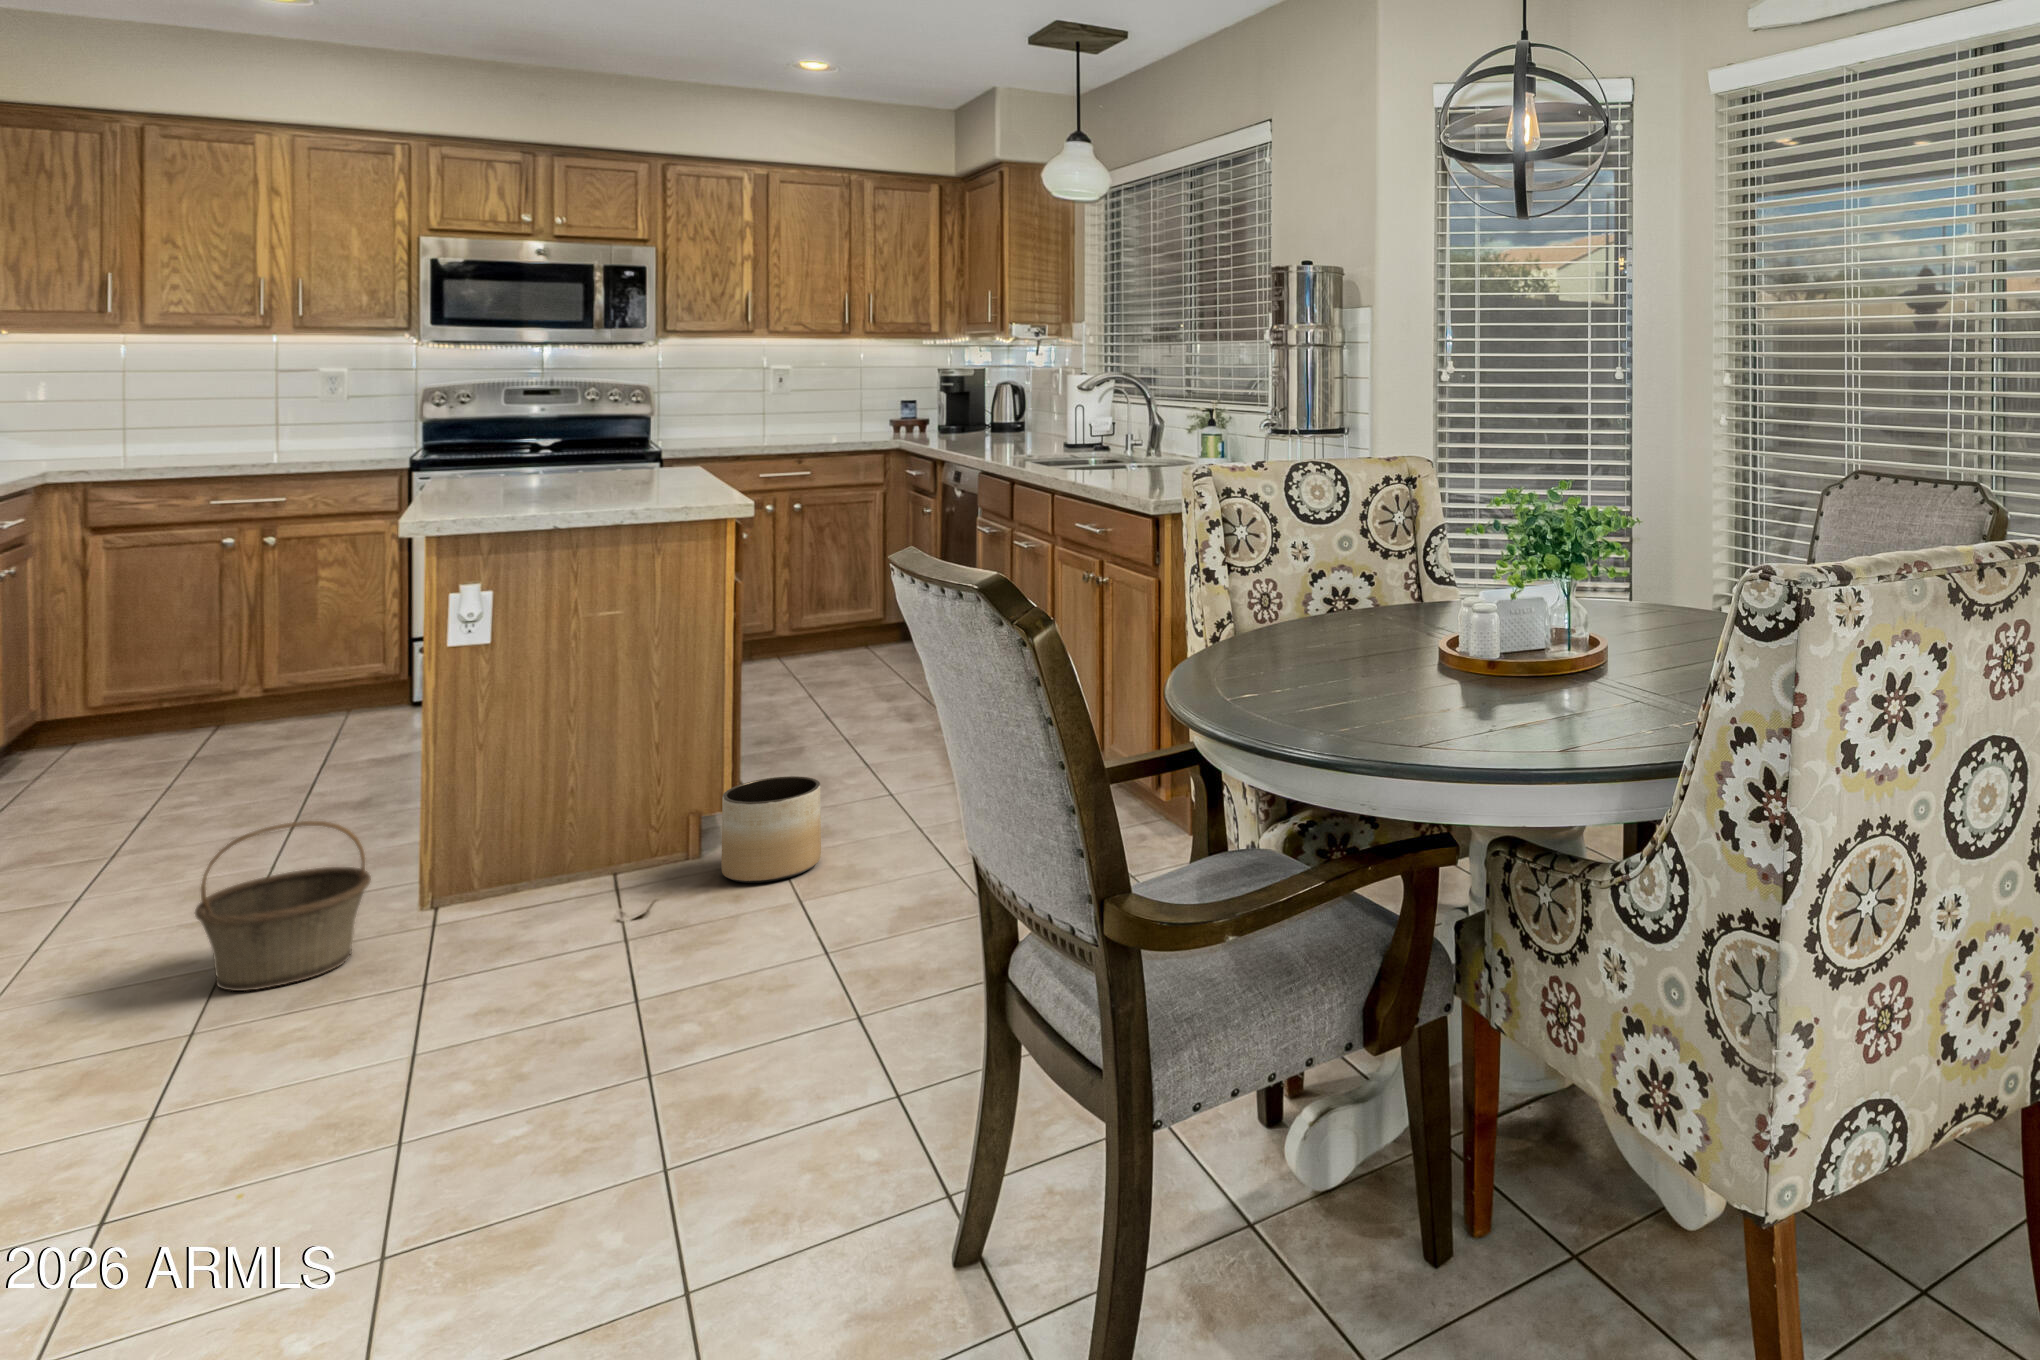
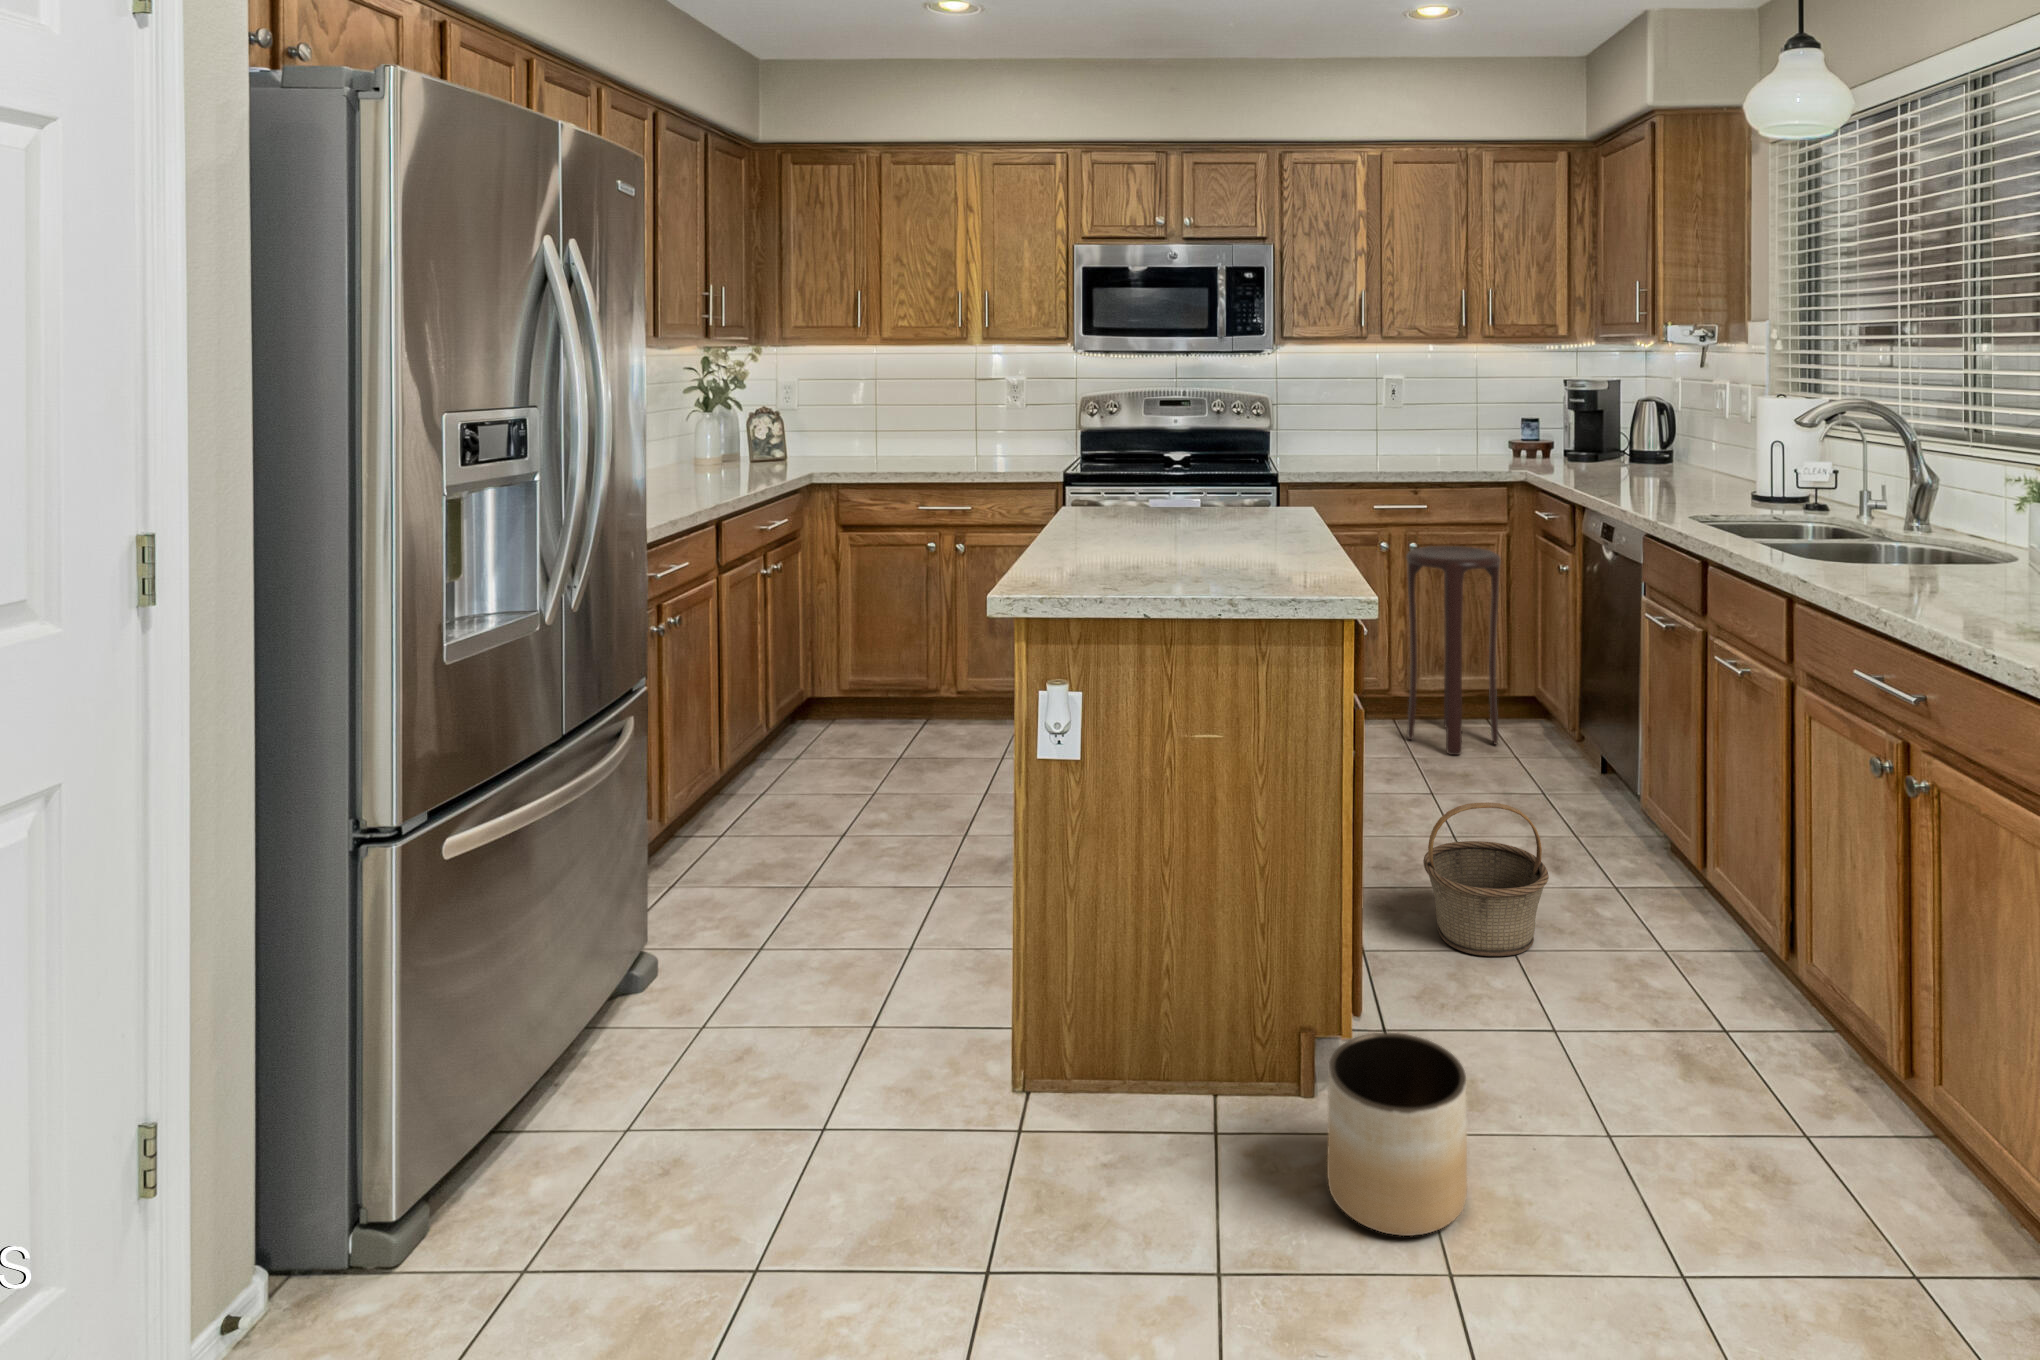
stool: none [790,509,876,680] -> present [1406,546,1501,755]
basket: present [195,821,371,991] -> present [1423,802,1549,956]

